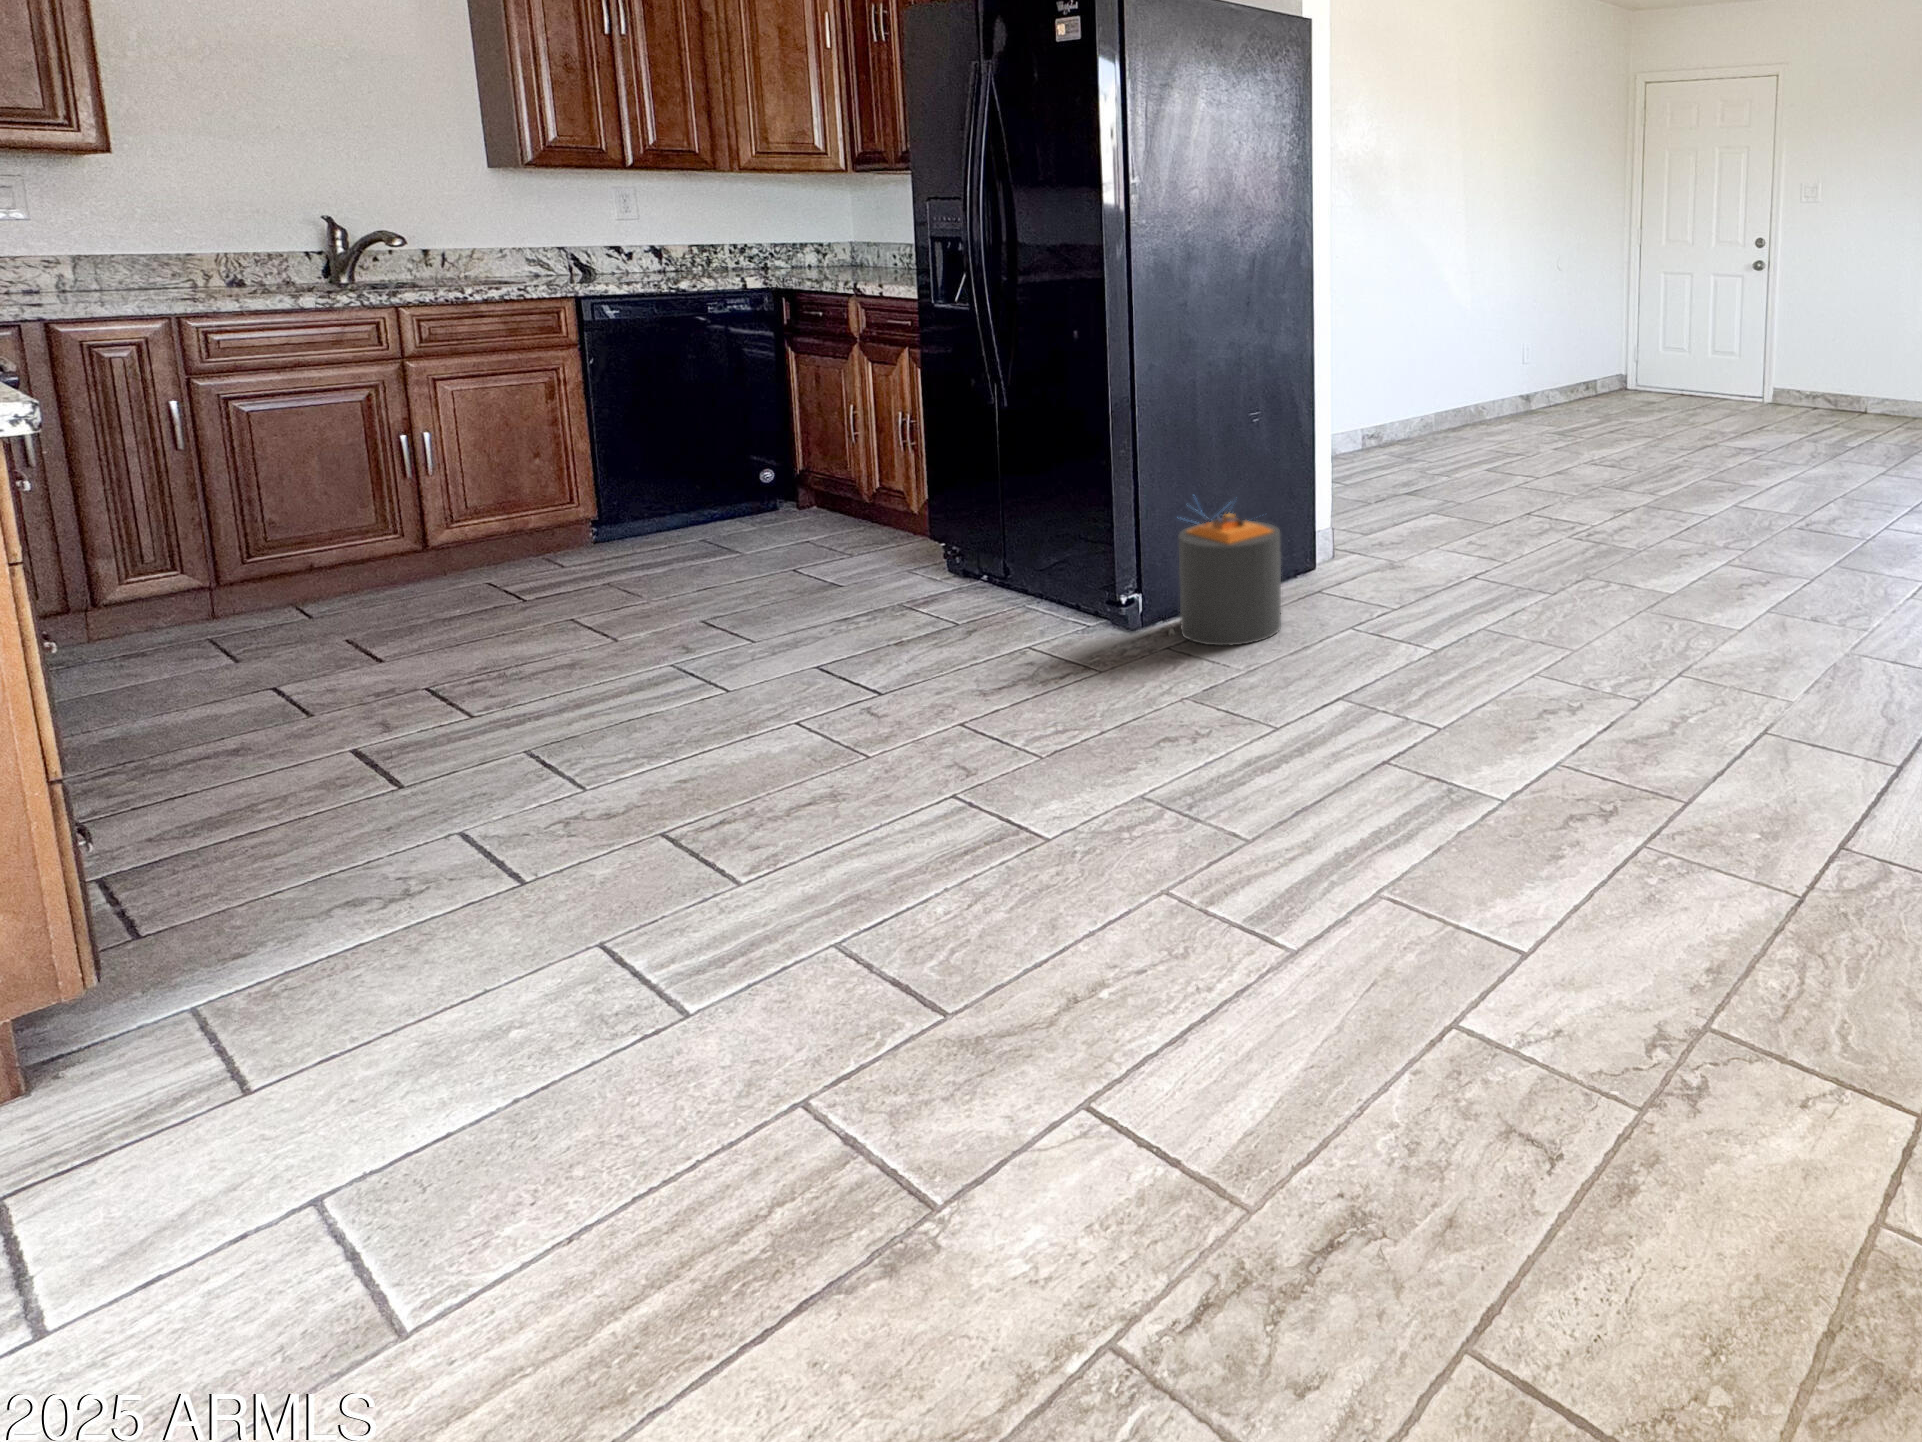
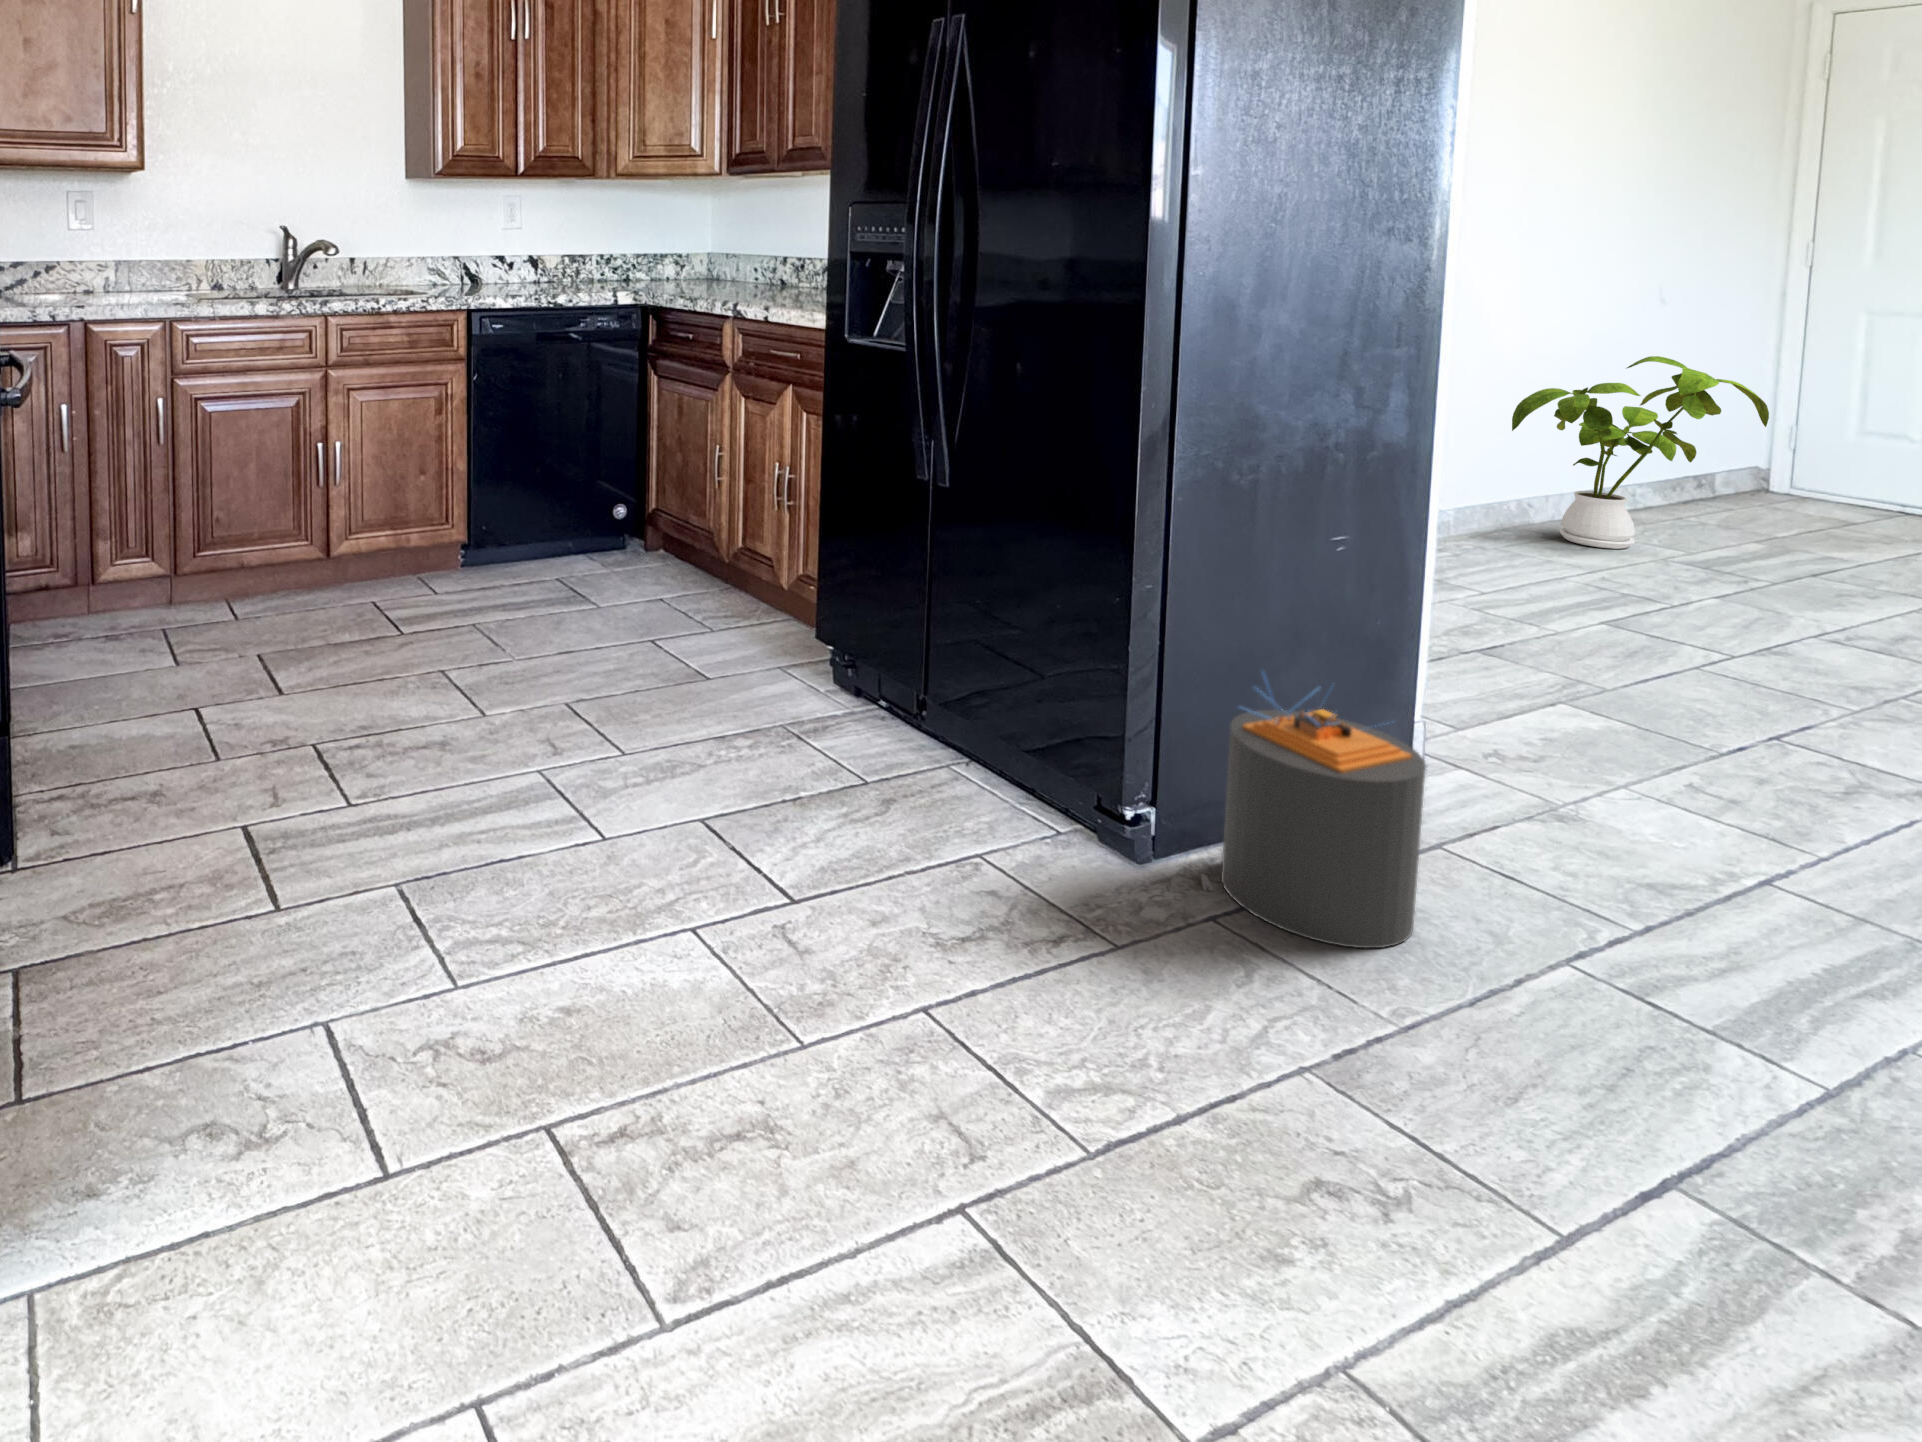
house plant: none [1465,303,1589,430] -> present [1512,356,1769,549]

